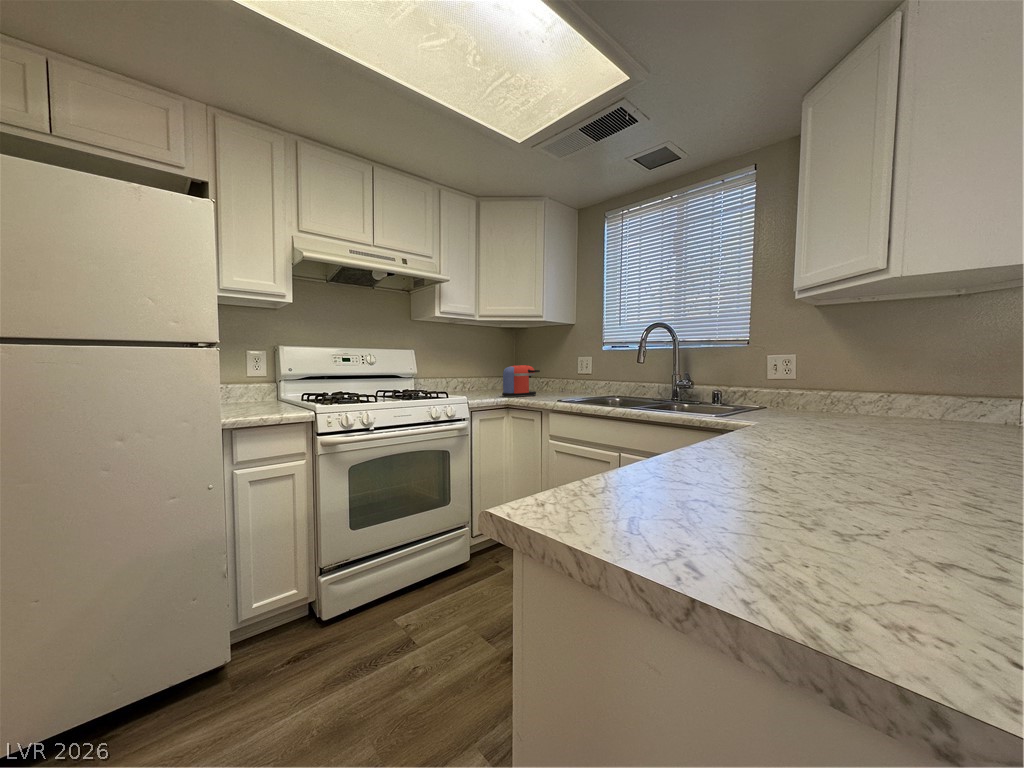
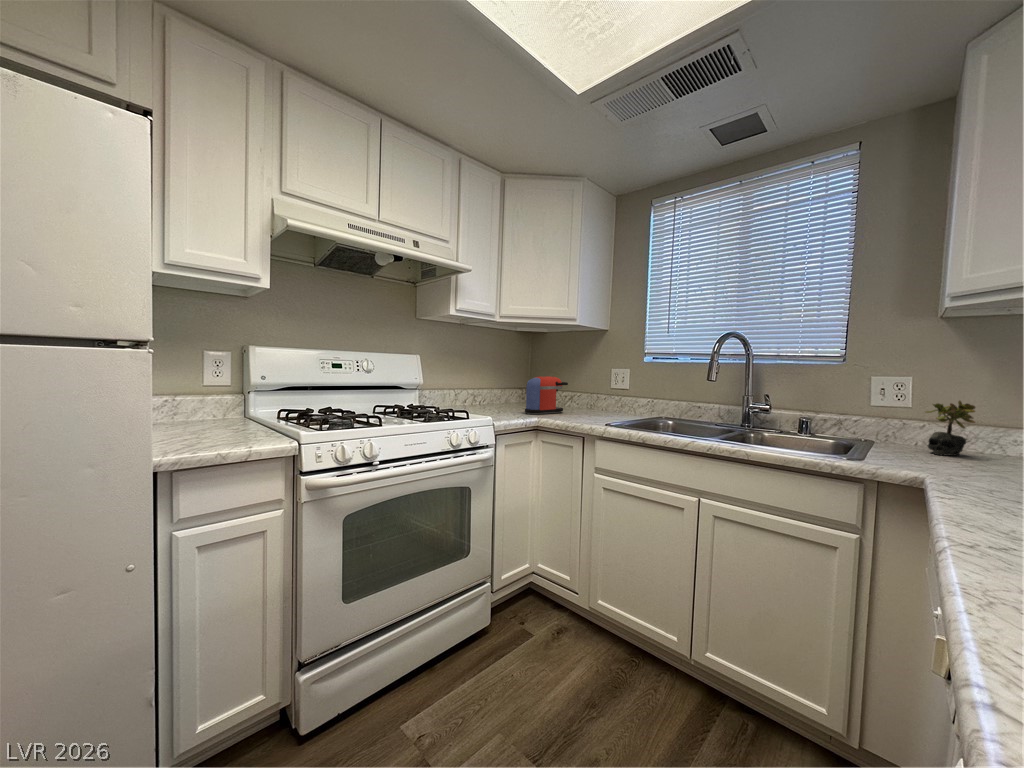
succulent plant: none [795,371,830,413] -> present [926,401,975,456]

